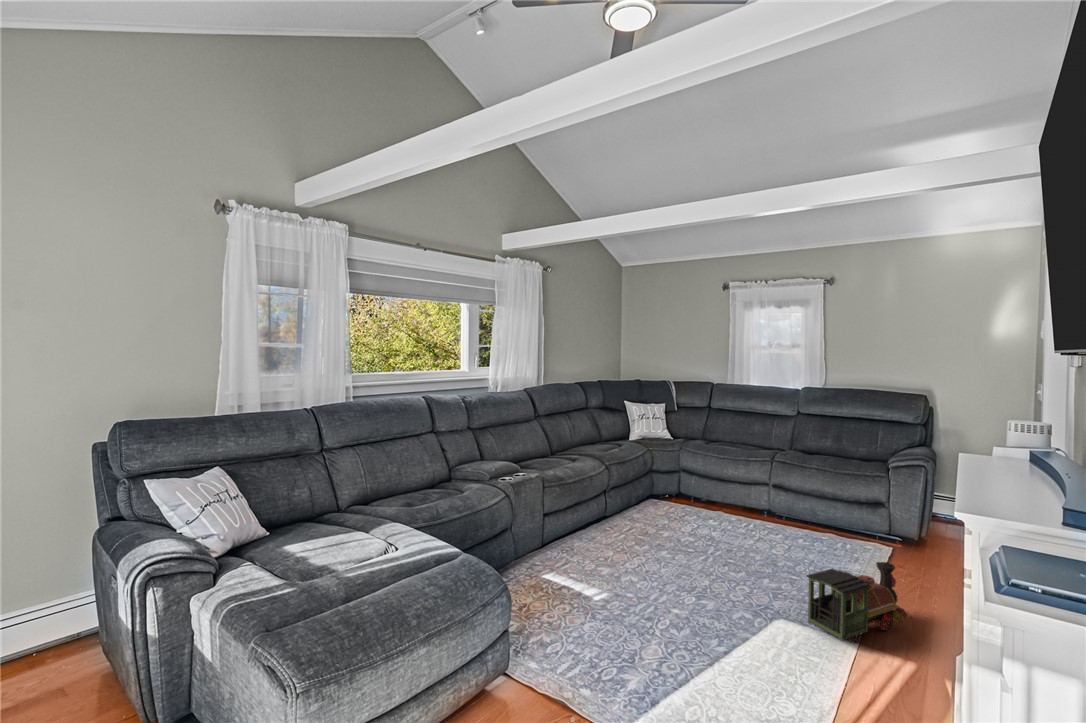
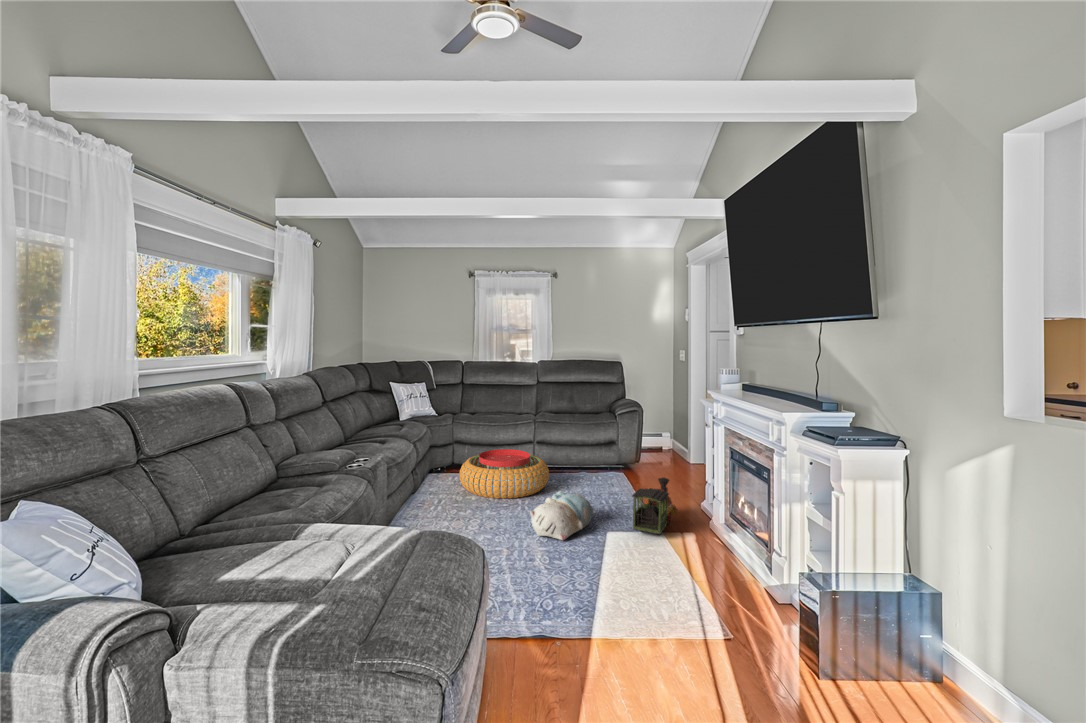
pouf: none [655,486,762,546] -> present [459,449,549,499]
plush toy: none [677,548,769,608] -> present [530,491,593,540]

